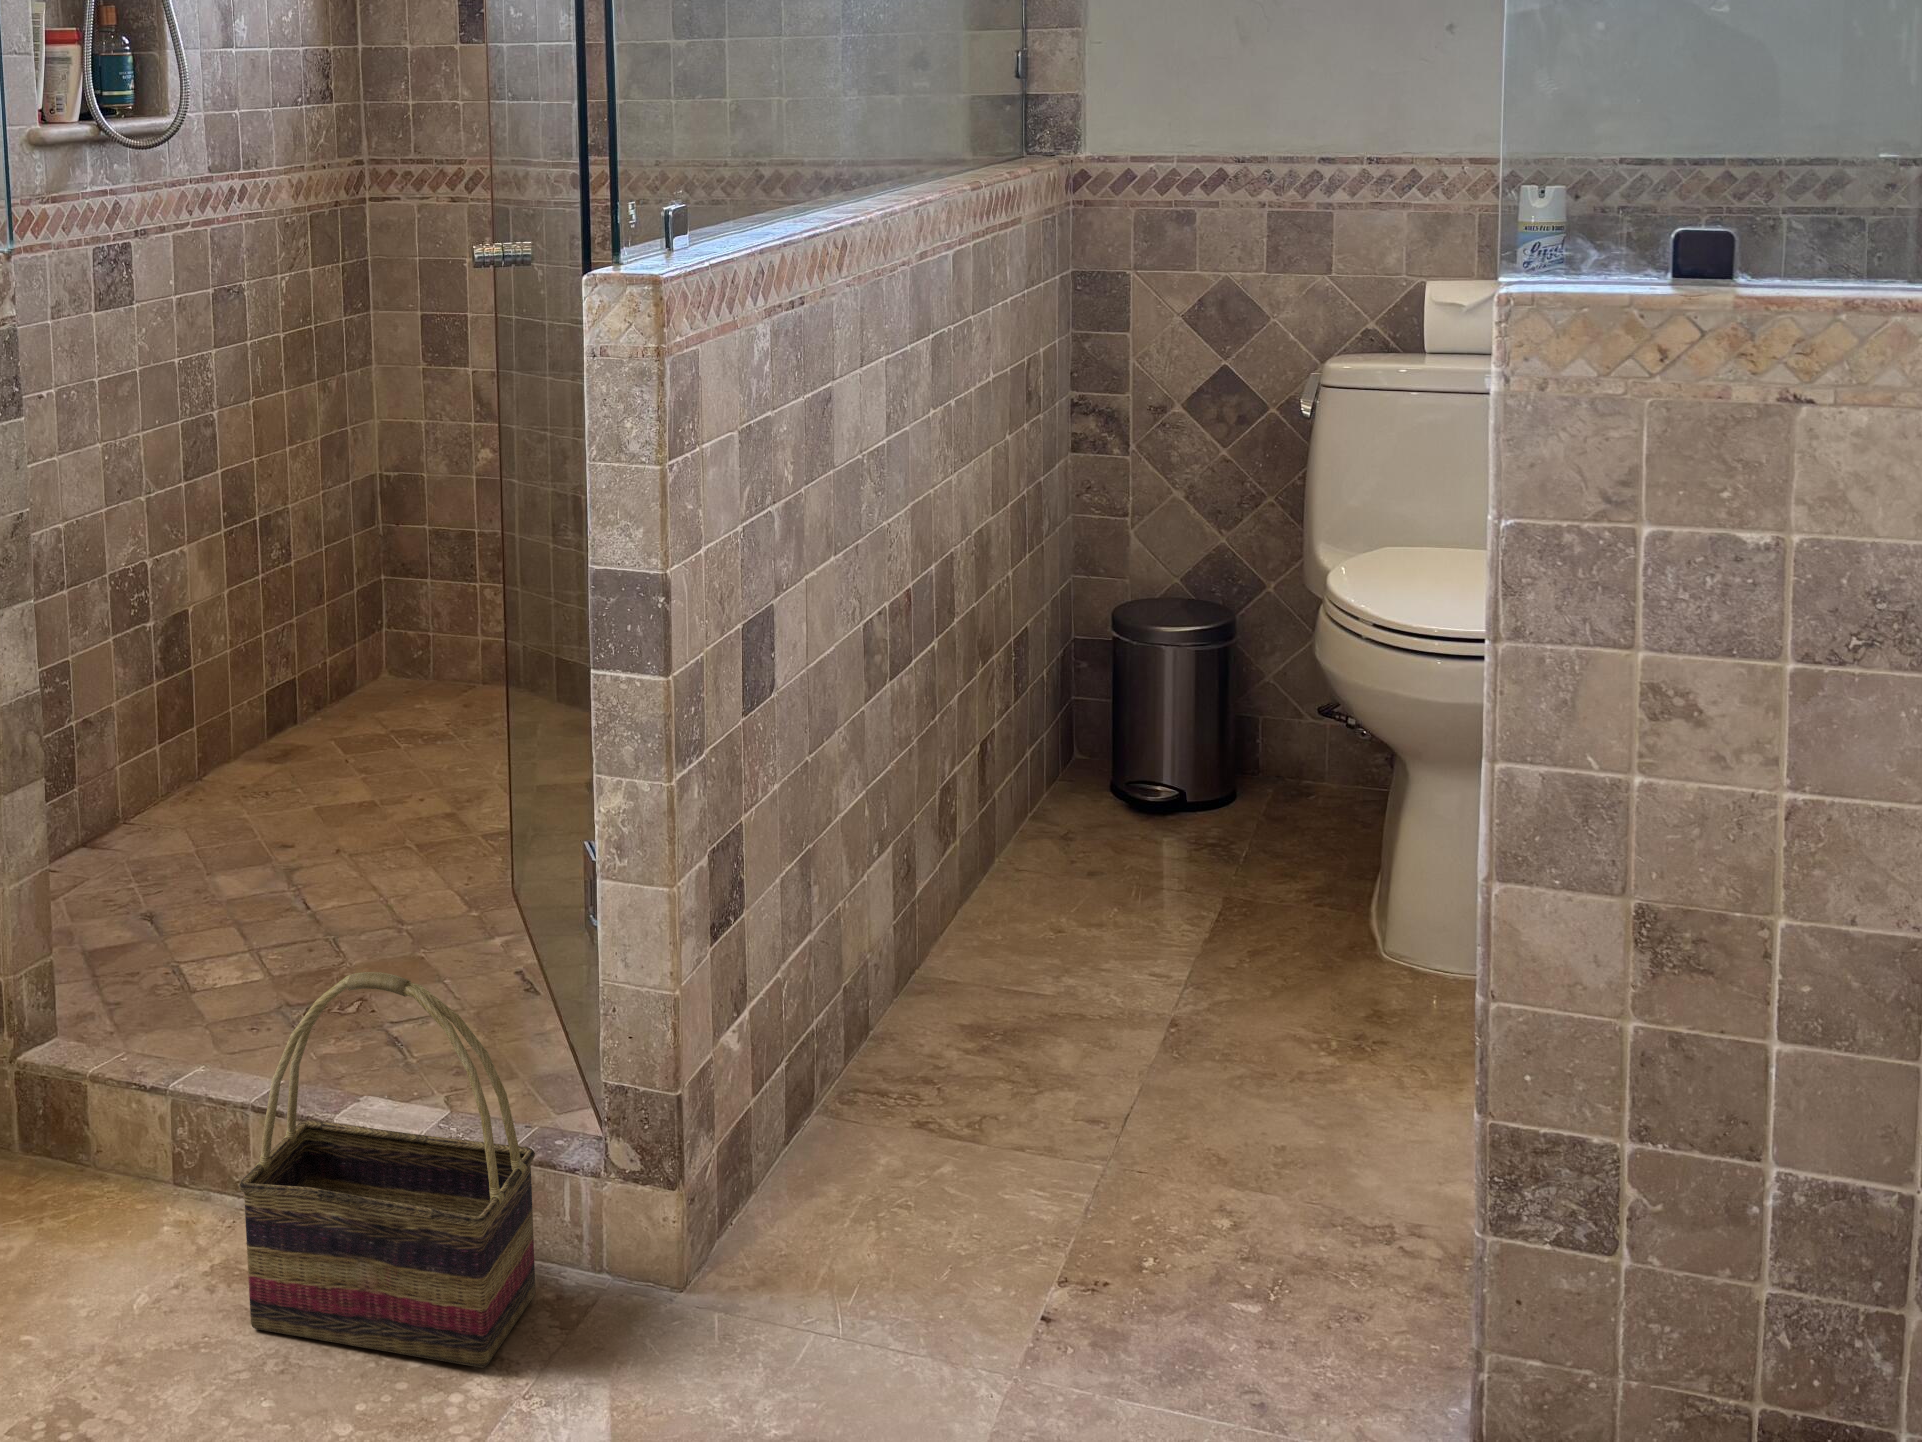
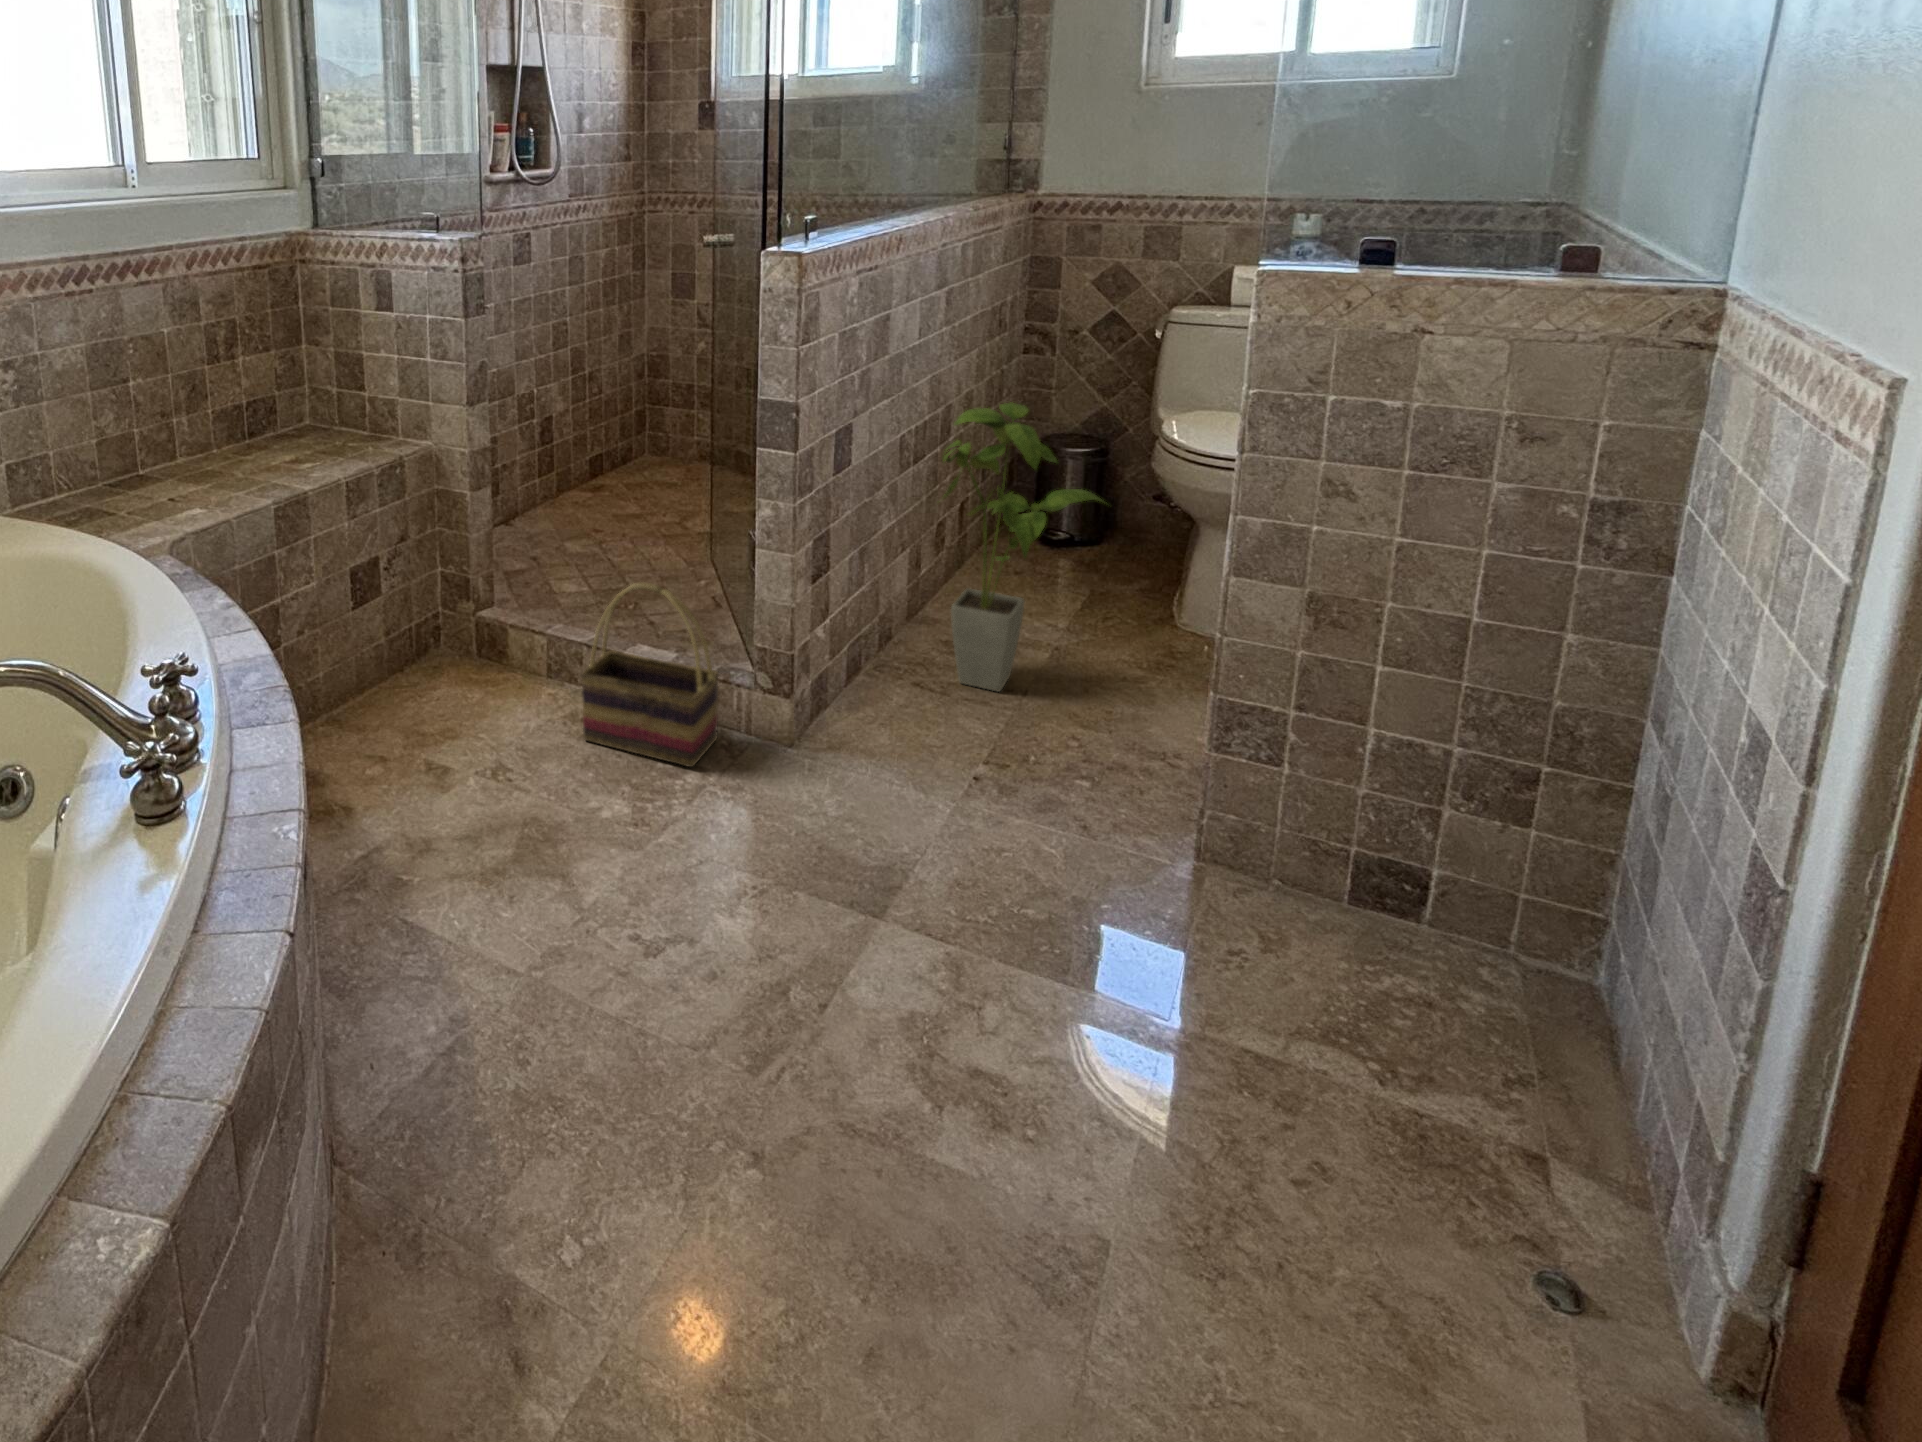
house plant: none [944,555,1261,1129] -> present [942,402,1107,691]

